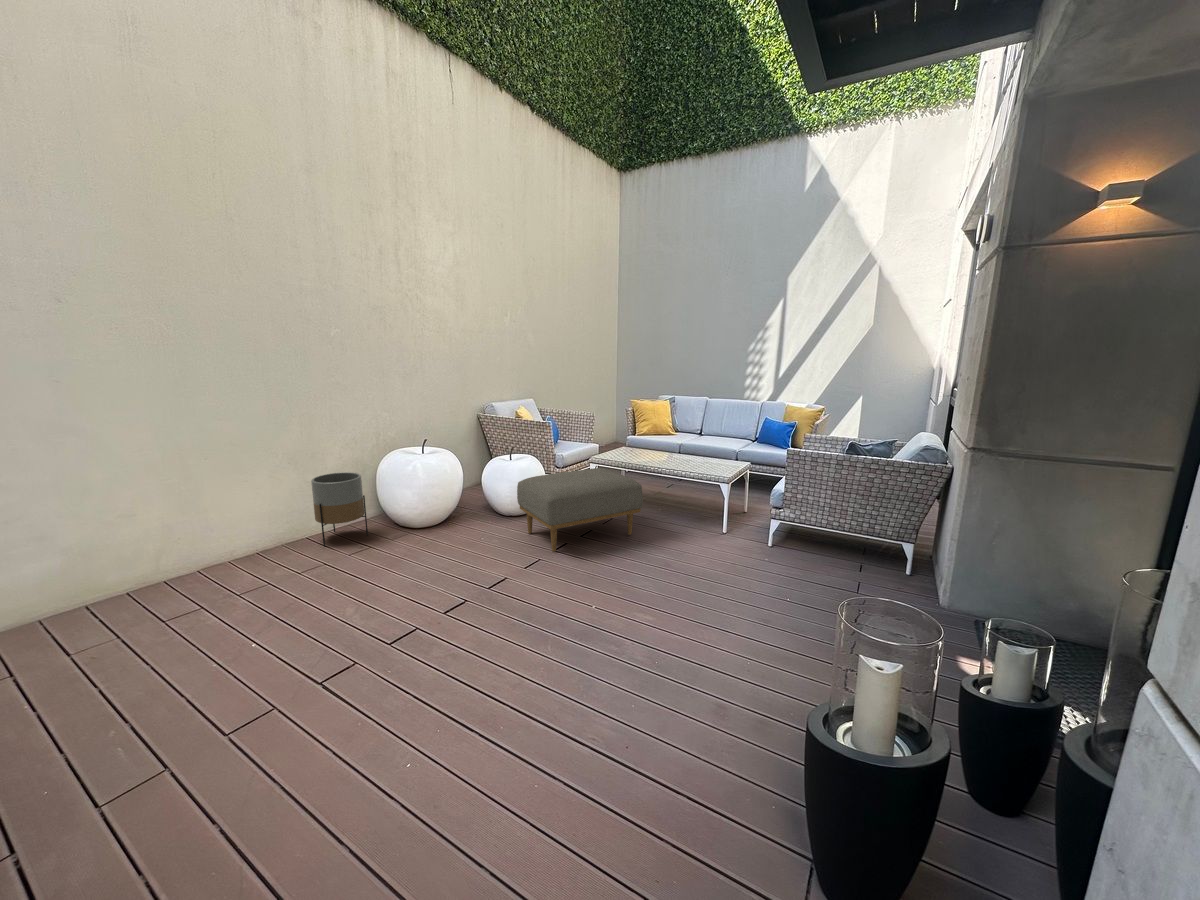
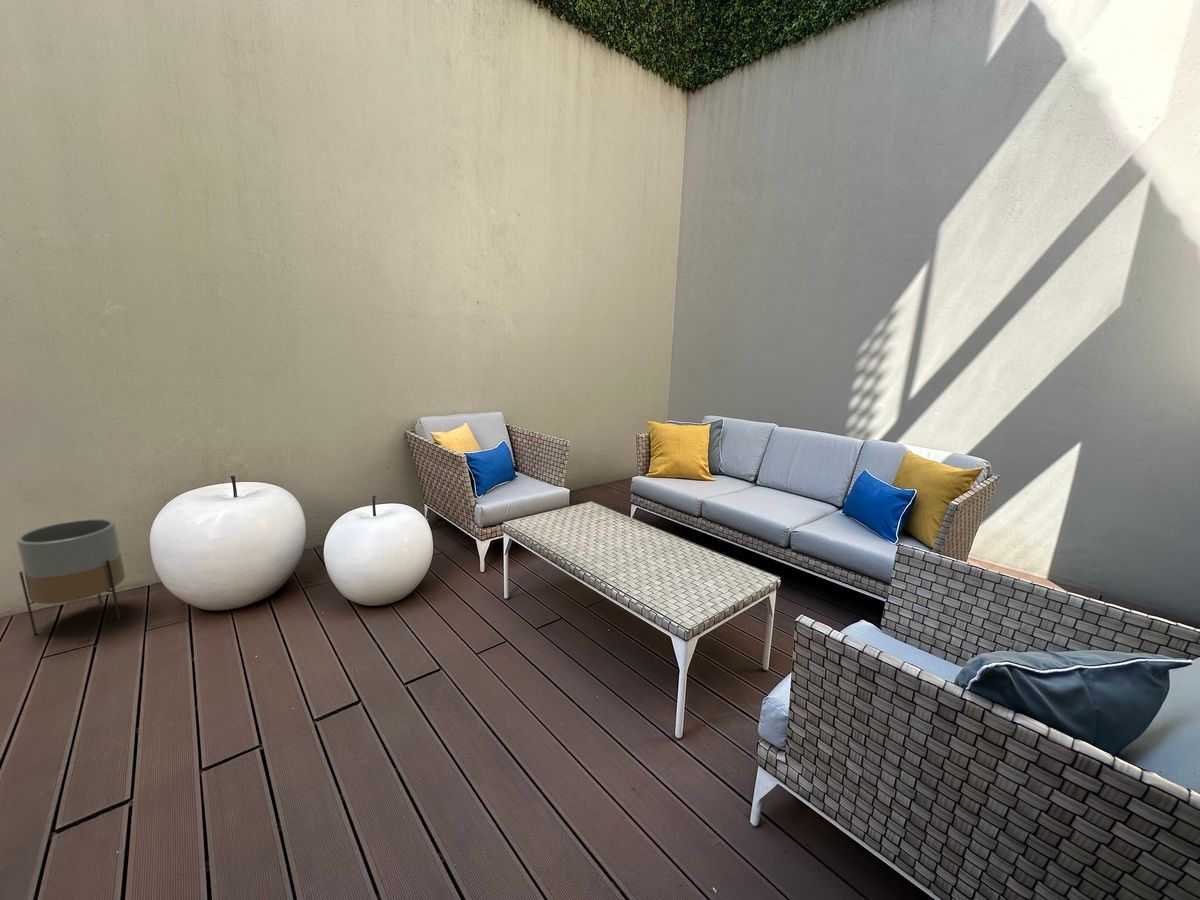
ottoman: present [517,468,643,552] -> none [258,557,499,734]

